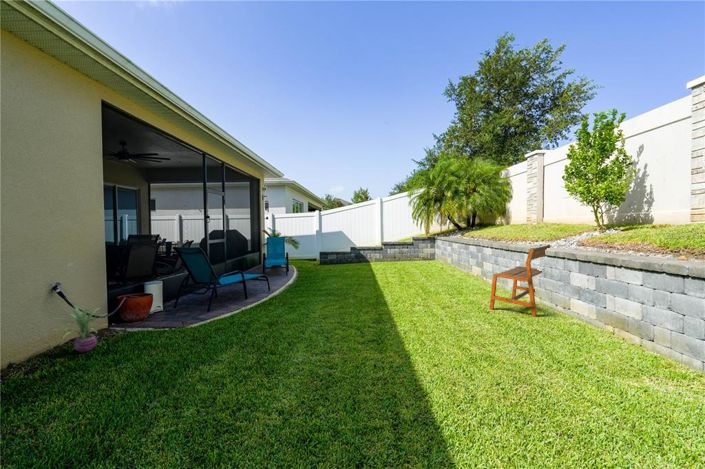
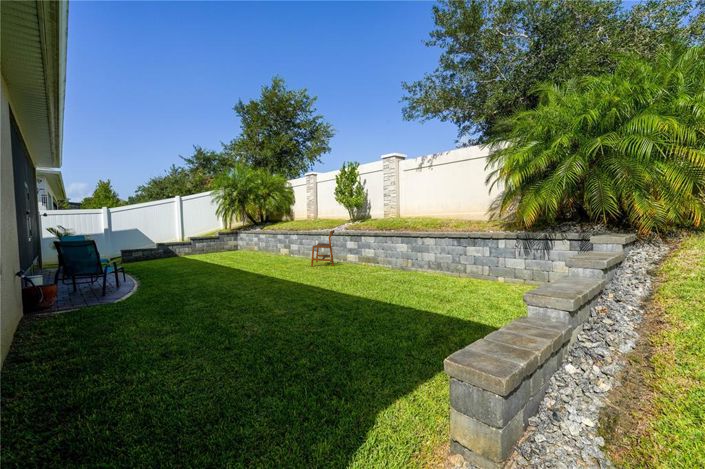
decorative plant: present [63,304,103,352] -> none [37,276,97,317]

